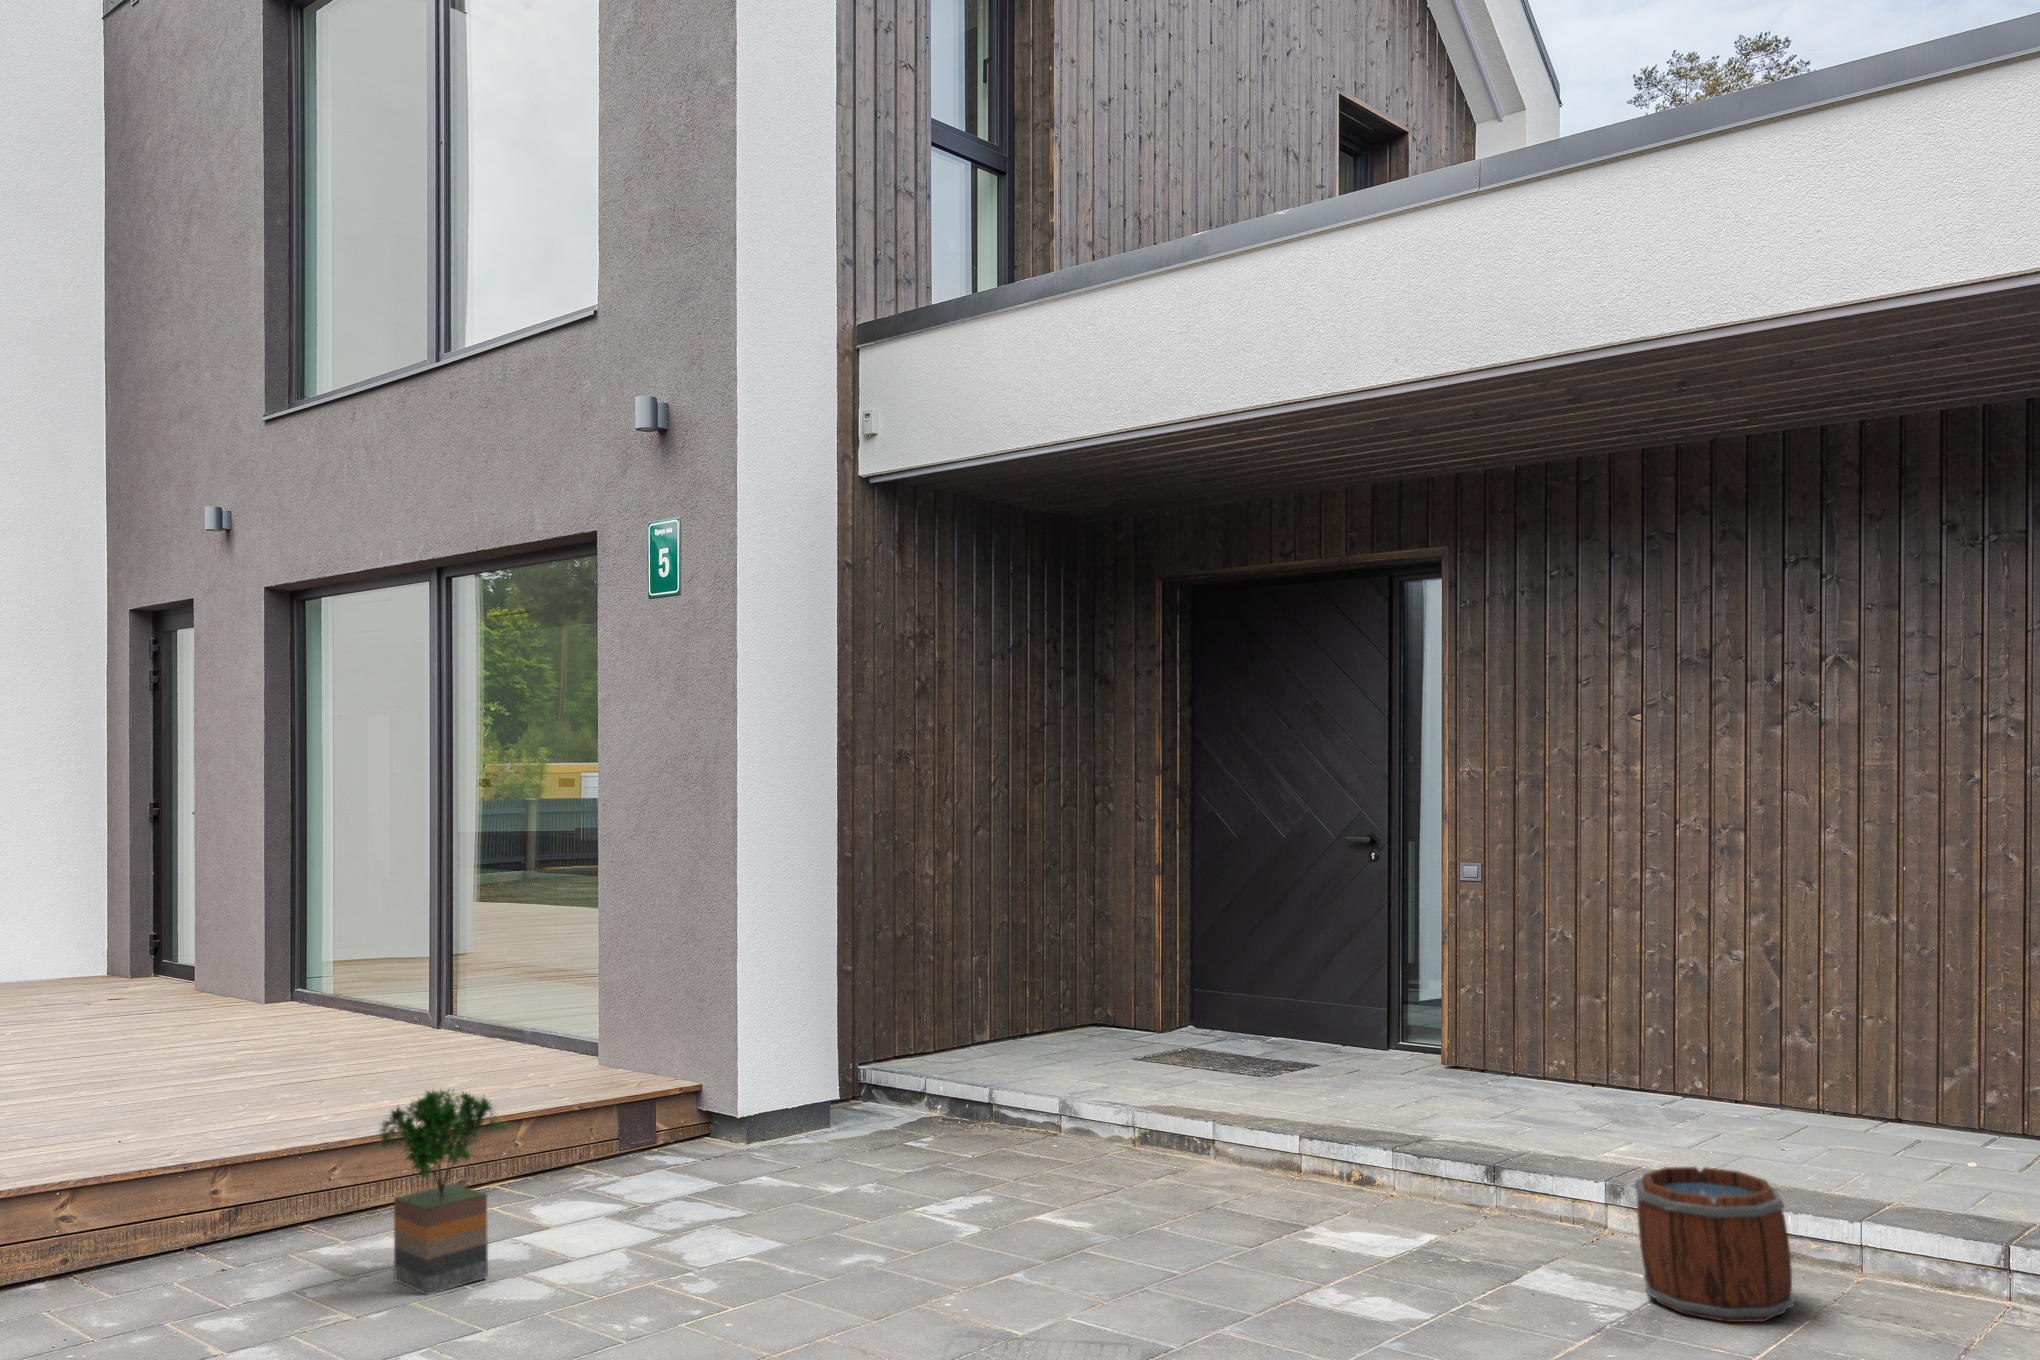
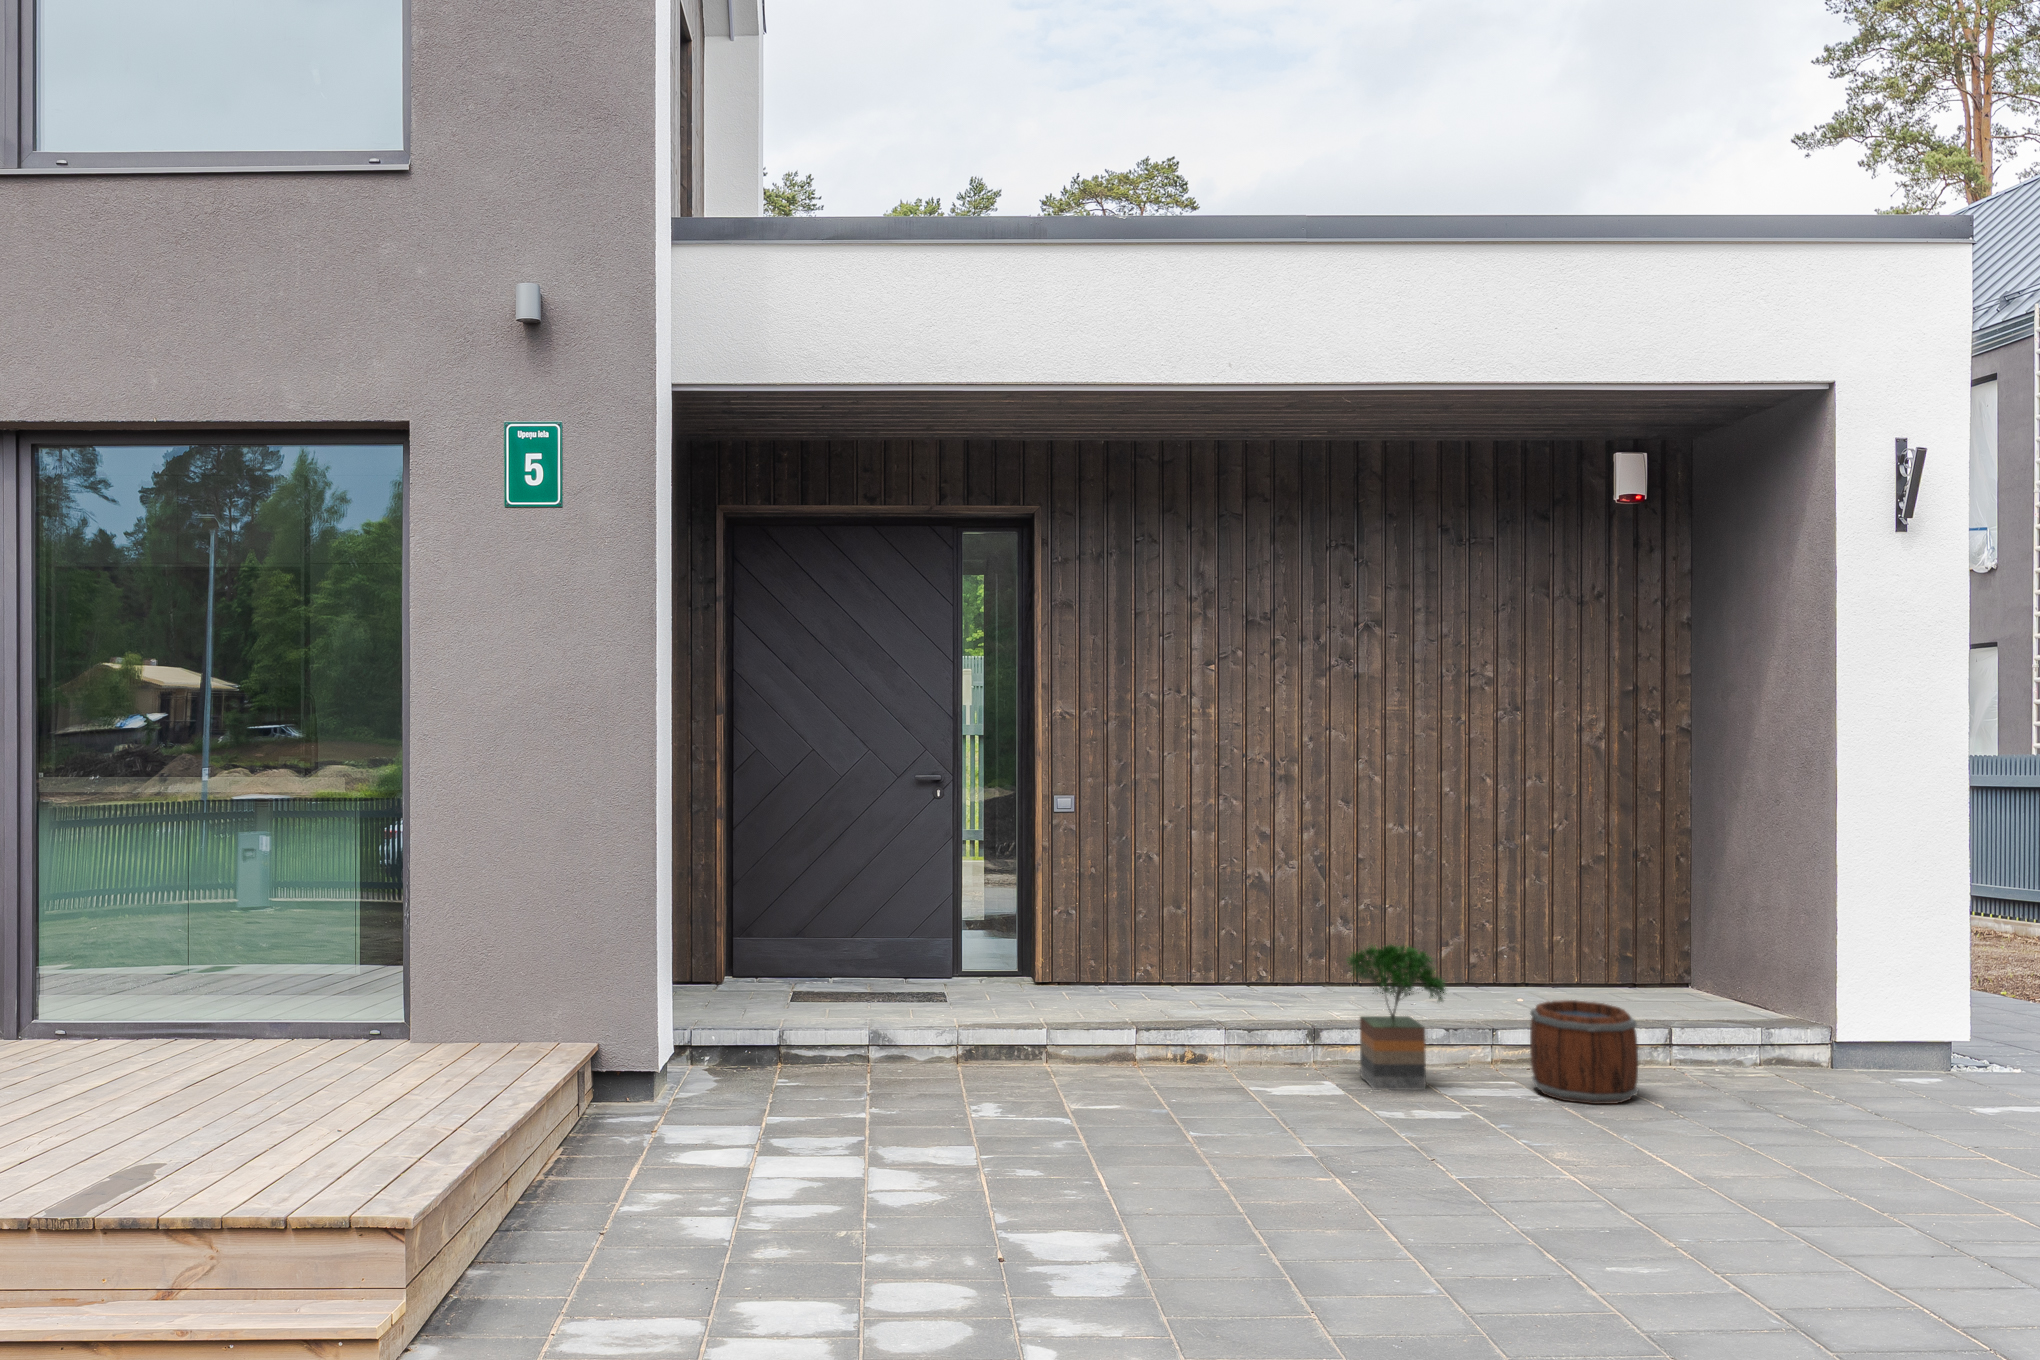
potted tree: present [380,1091,508,1295] -> present [1347,945,1446,1090]

